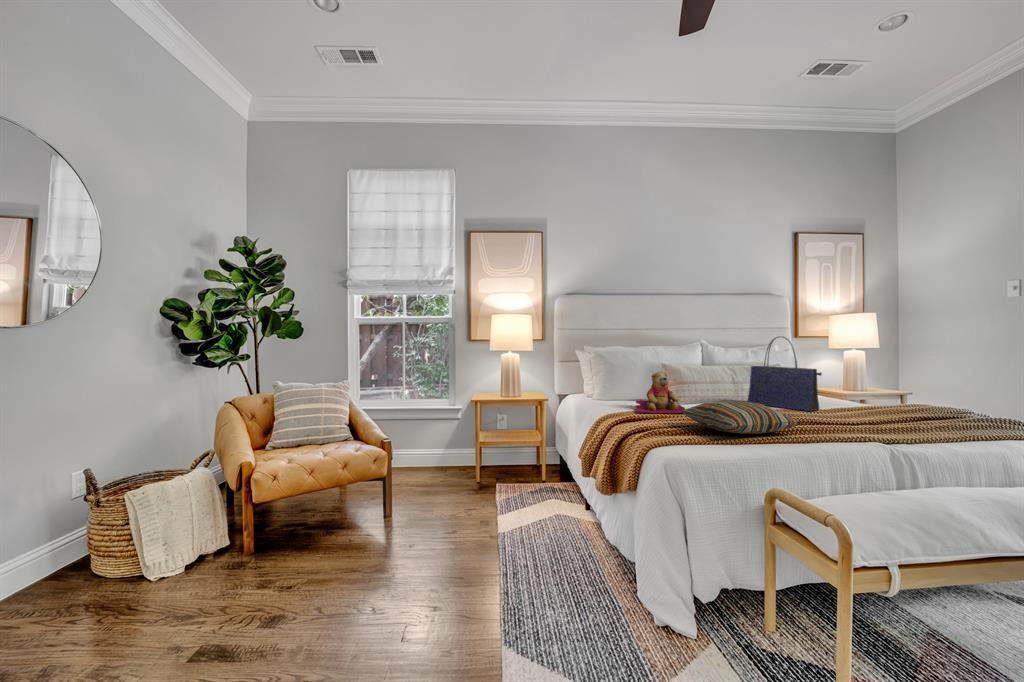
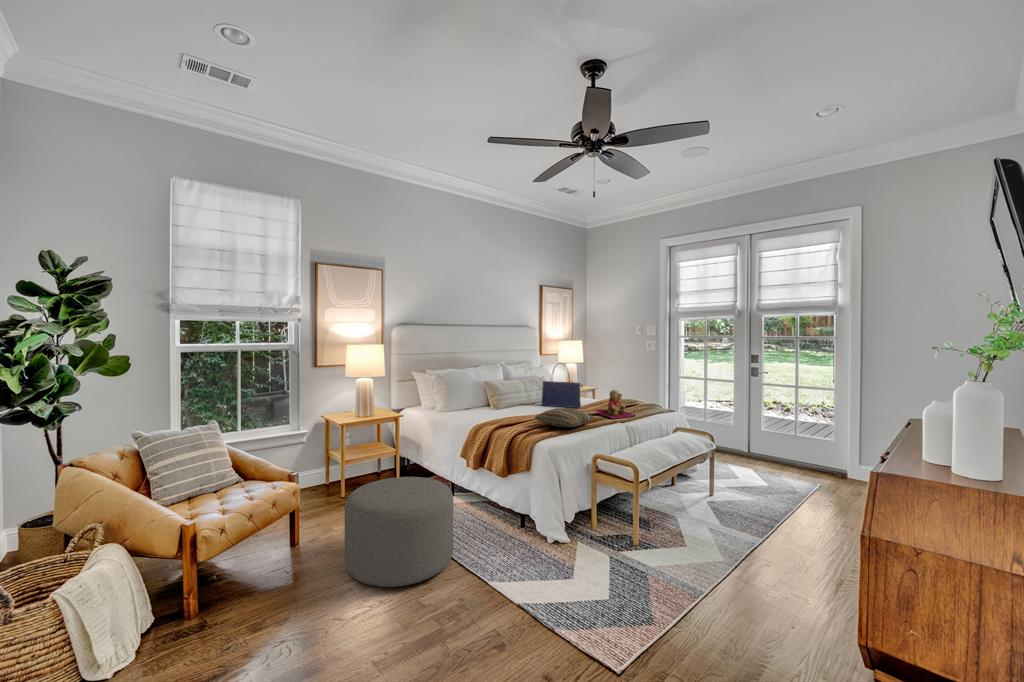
teddy bear: present [636,372,685,413] -> present [595,390,636,419]
ottoman: none [371,464,510,608] -> present [345,477,453,587]

